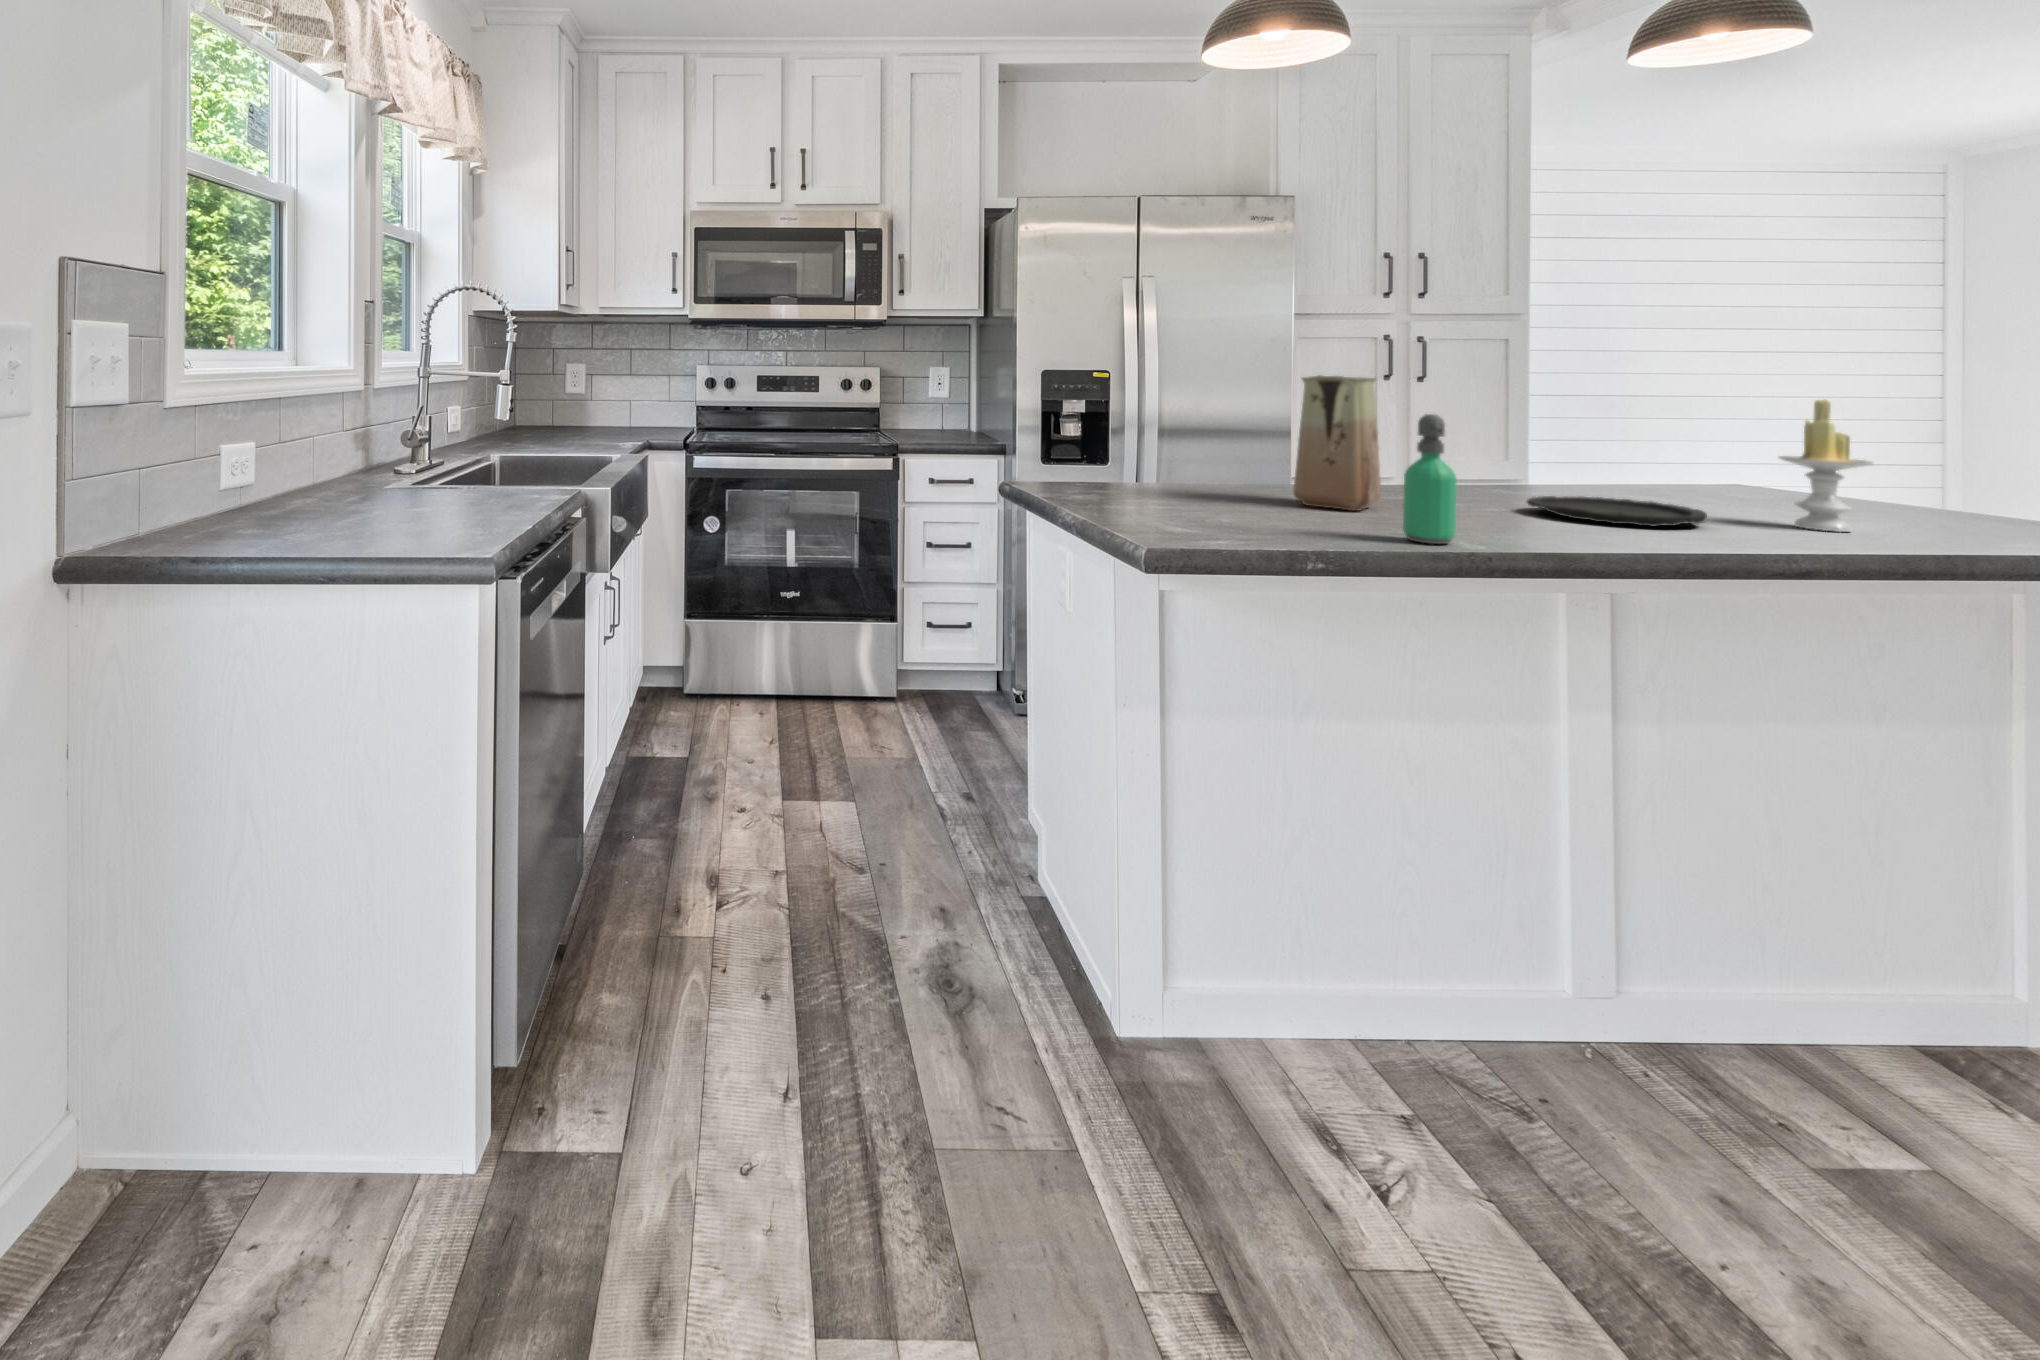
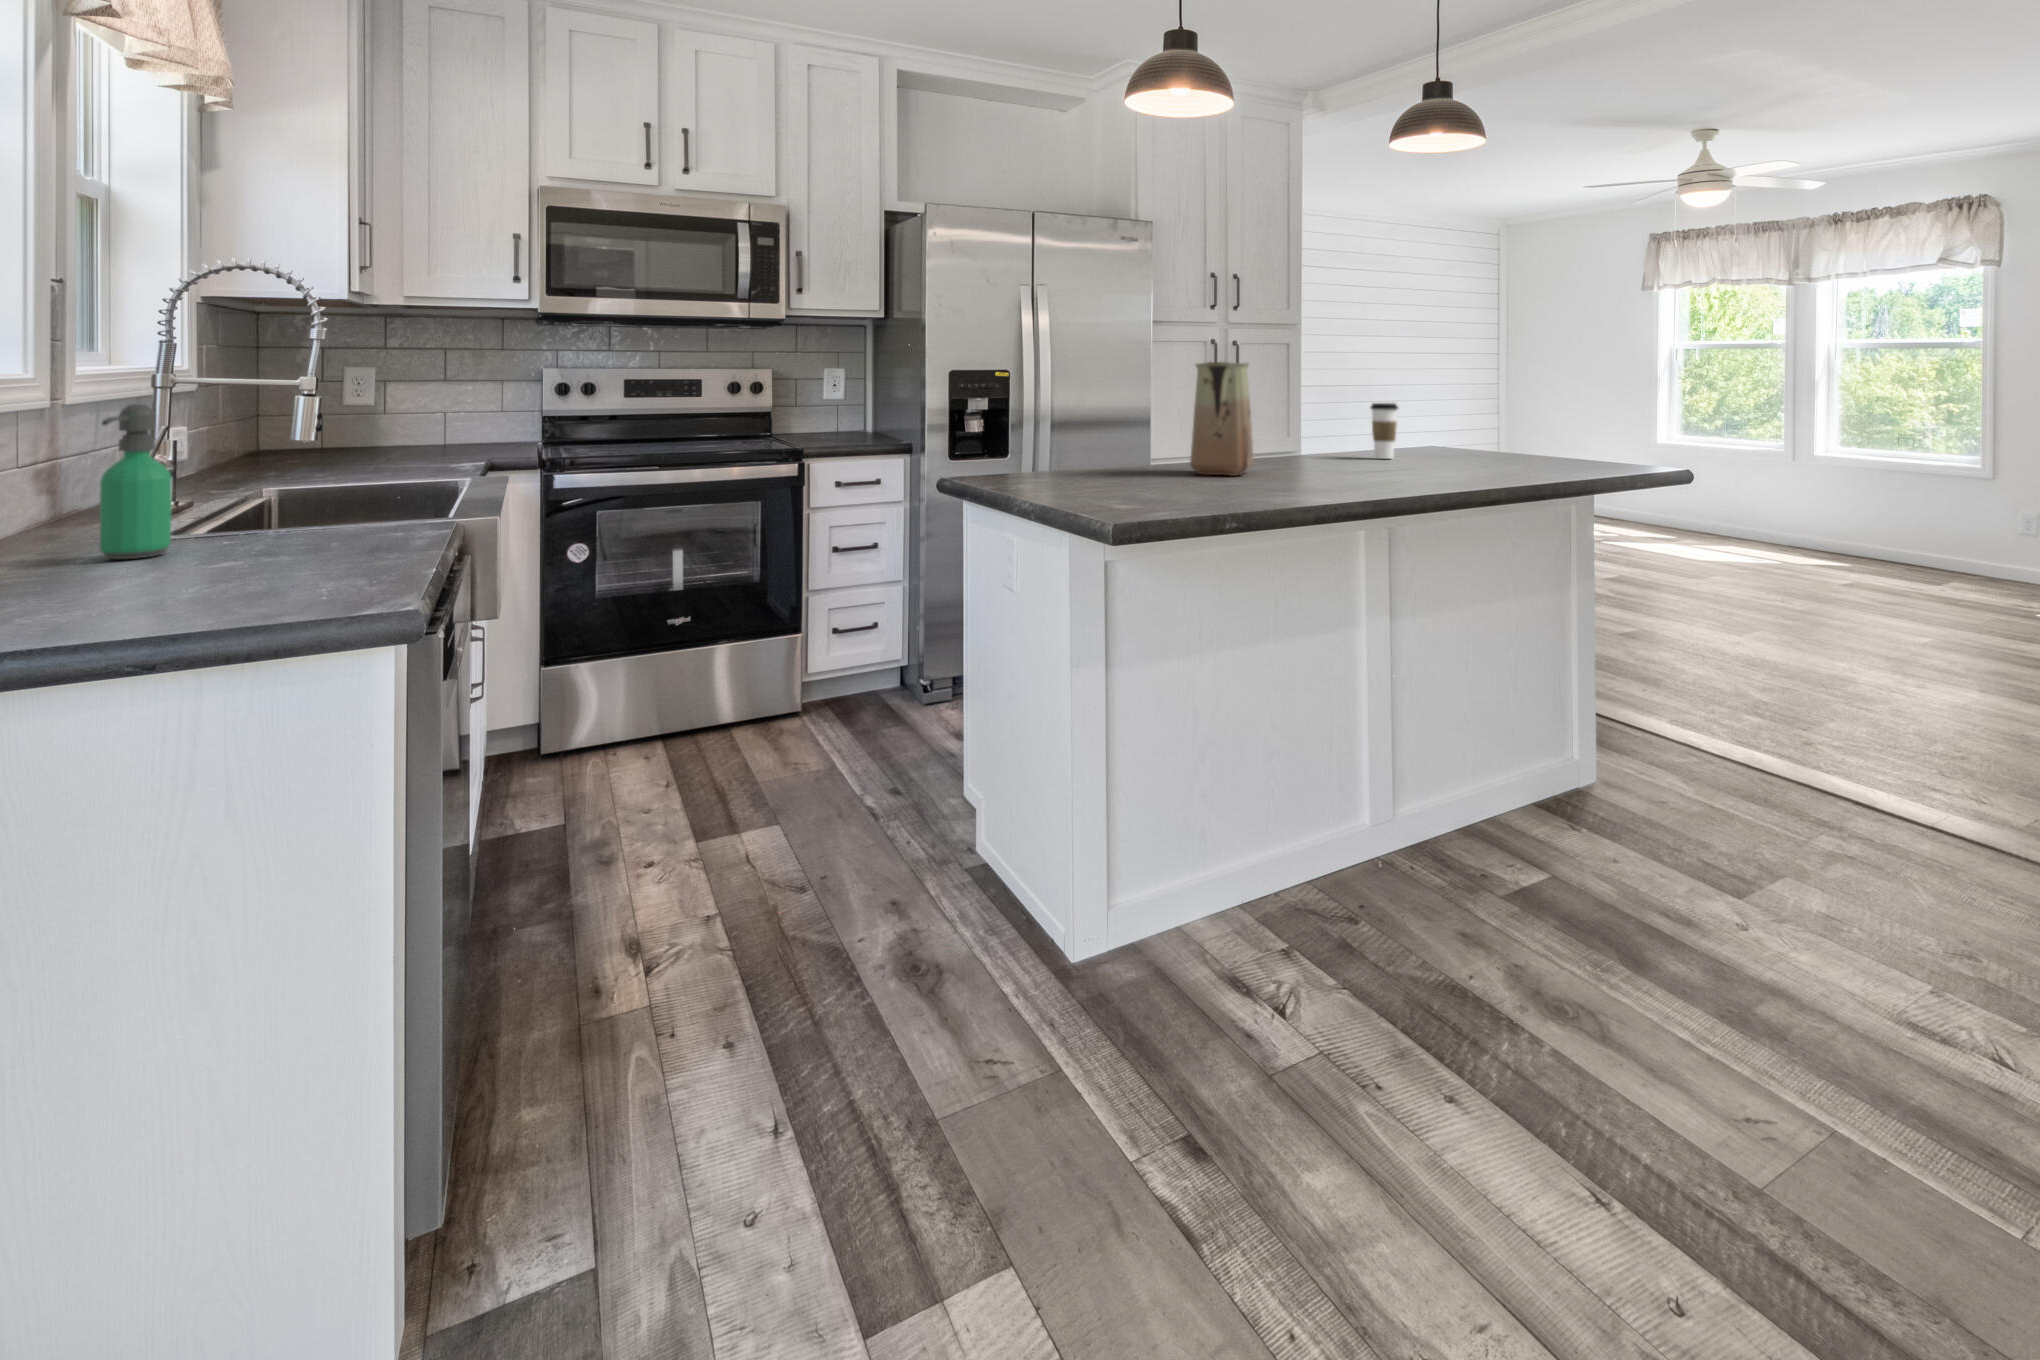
candle: present [1779,400,1872,532] -> none [1492,373,1541,466]
soap dispenser: present [1403,414,1457,544] -> present [100,404,172,559]
coffee cup: none [1571,431,1618,504] -> present [1370,403,1398,459]
plate: present [1527,496,1707,526] -> none [1348,453,1456,471]

